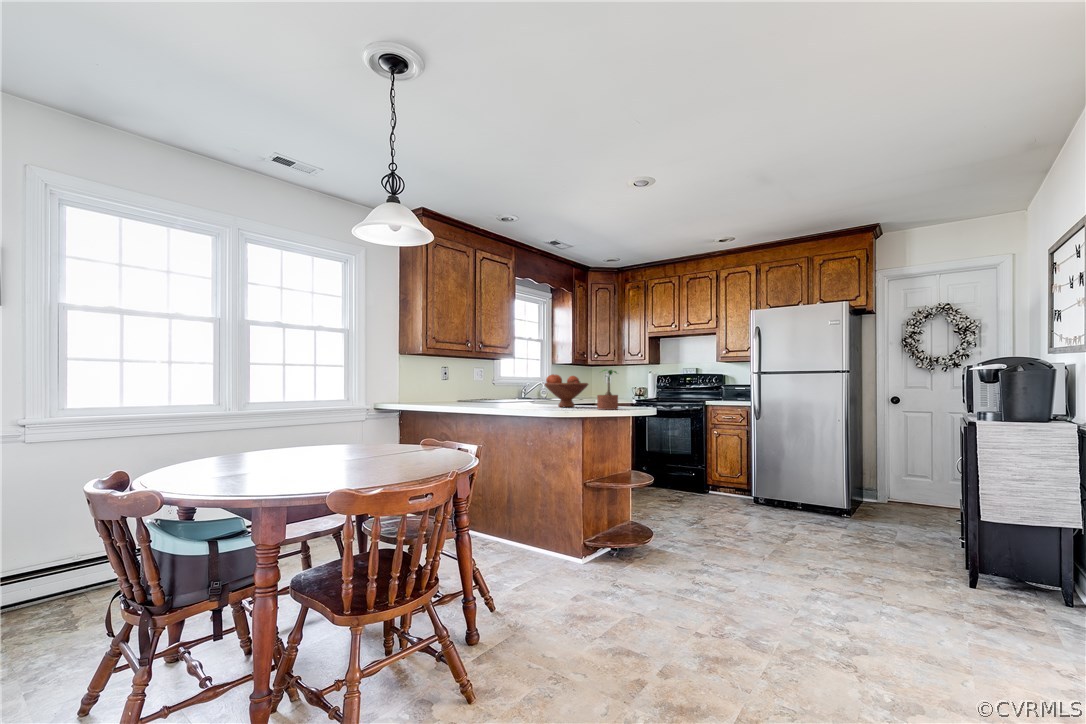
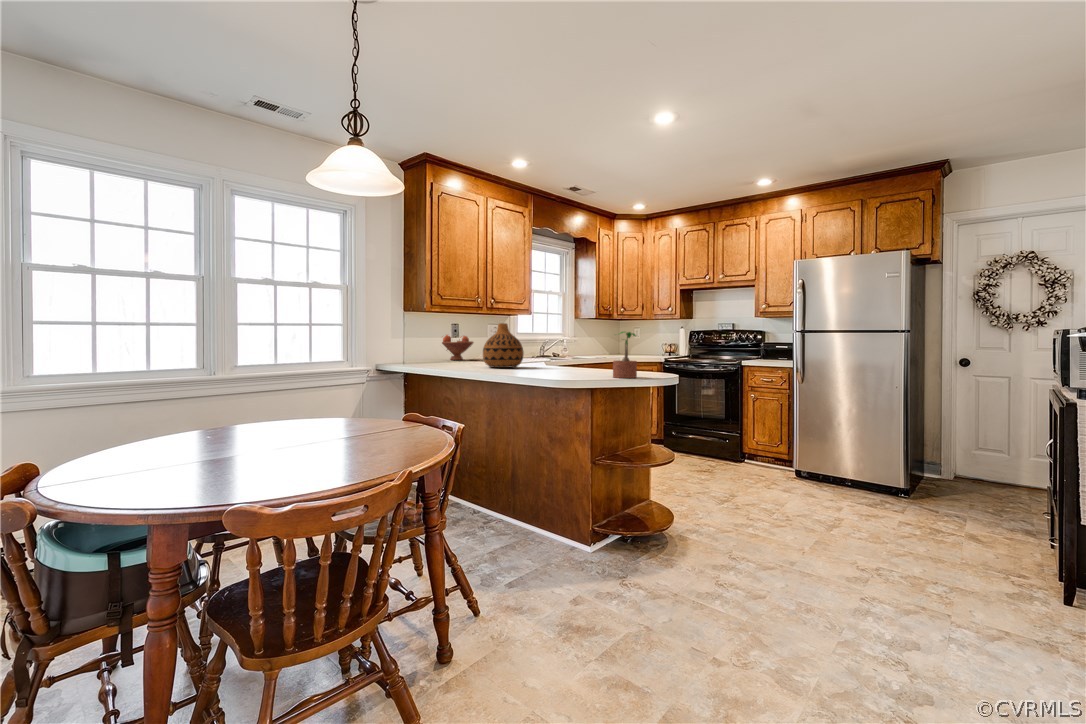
vase: none [475,364,513,404] -> present [483,323,524,368]
fruit bowl: present [544,374,588,407] -> present [442,335,473,360]

